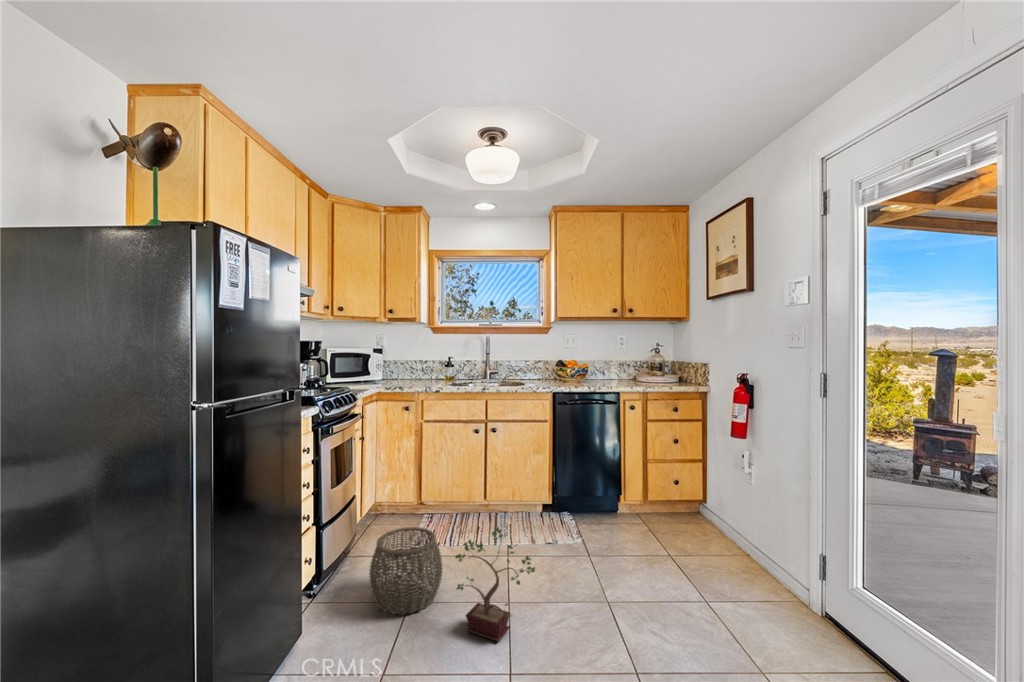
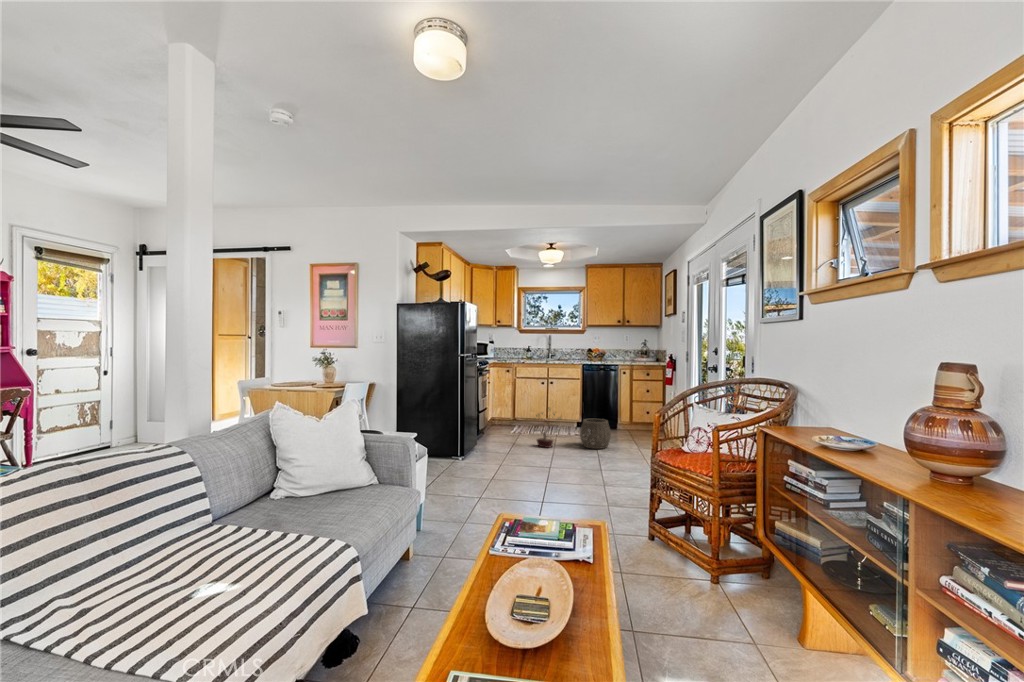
woven basket: present [369,527,443,615] -> present [580,419,611,449]

